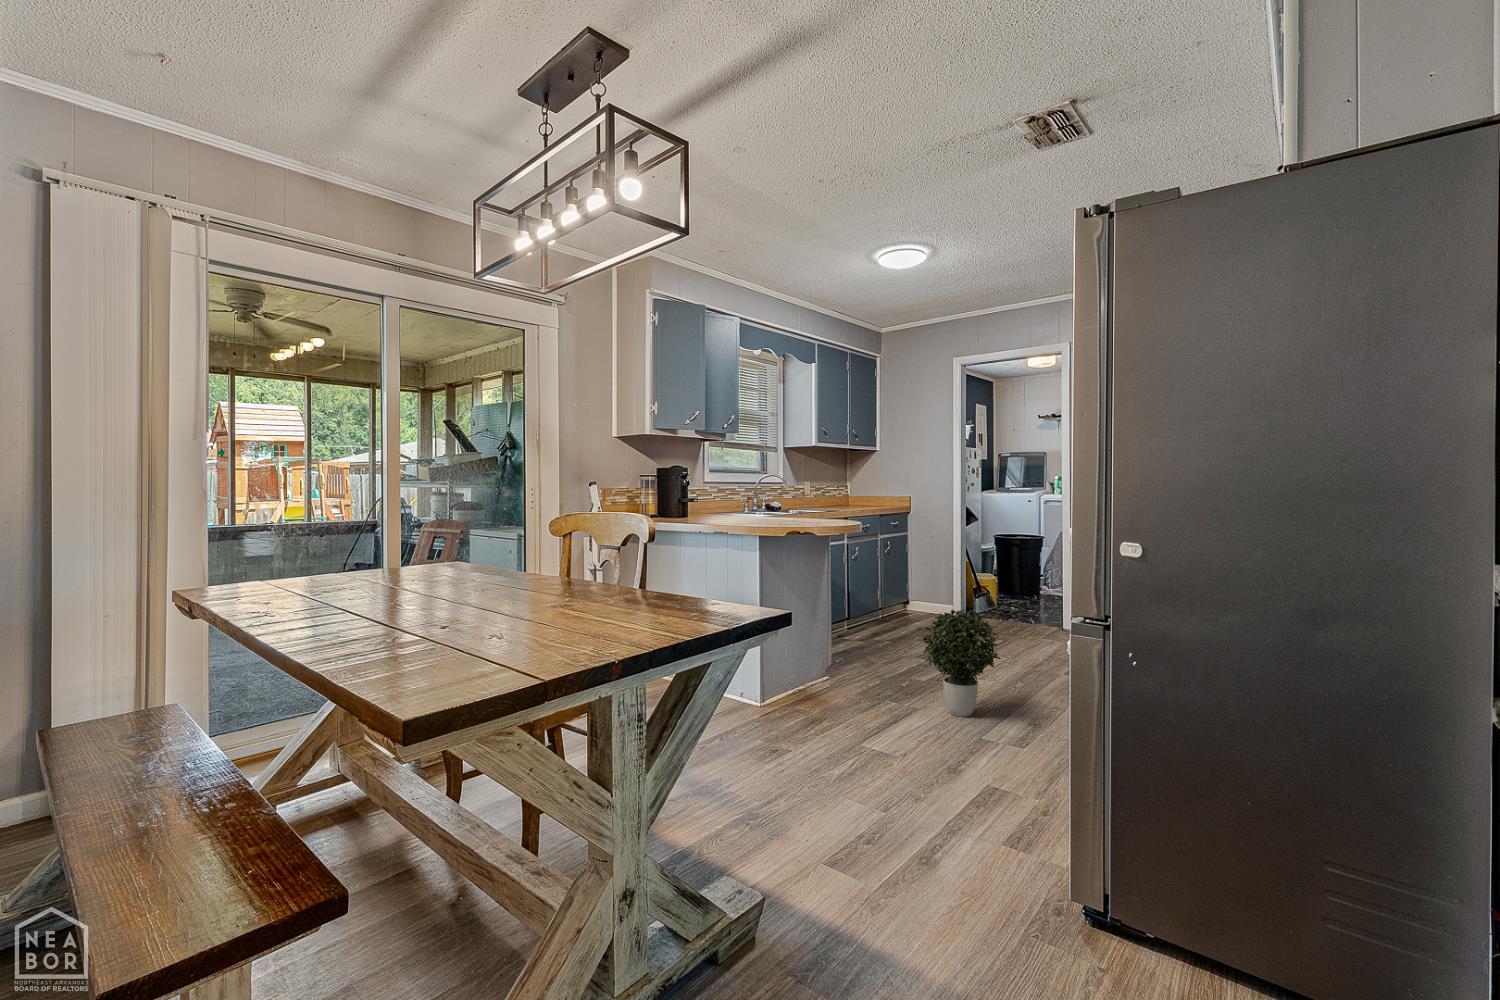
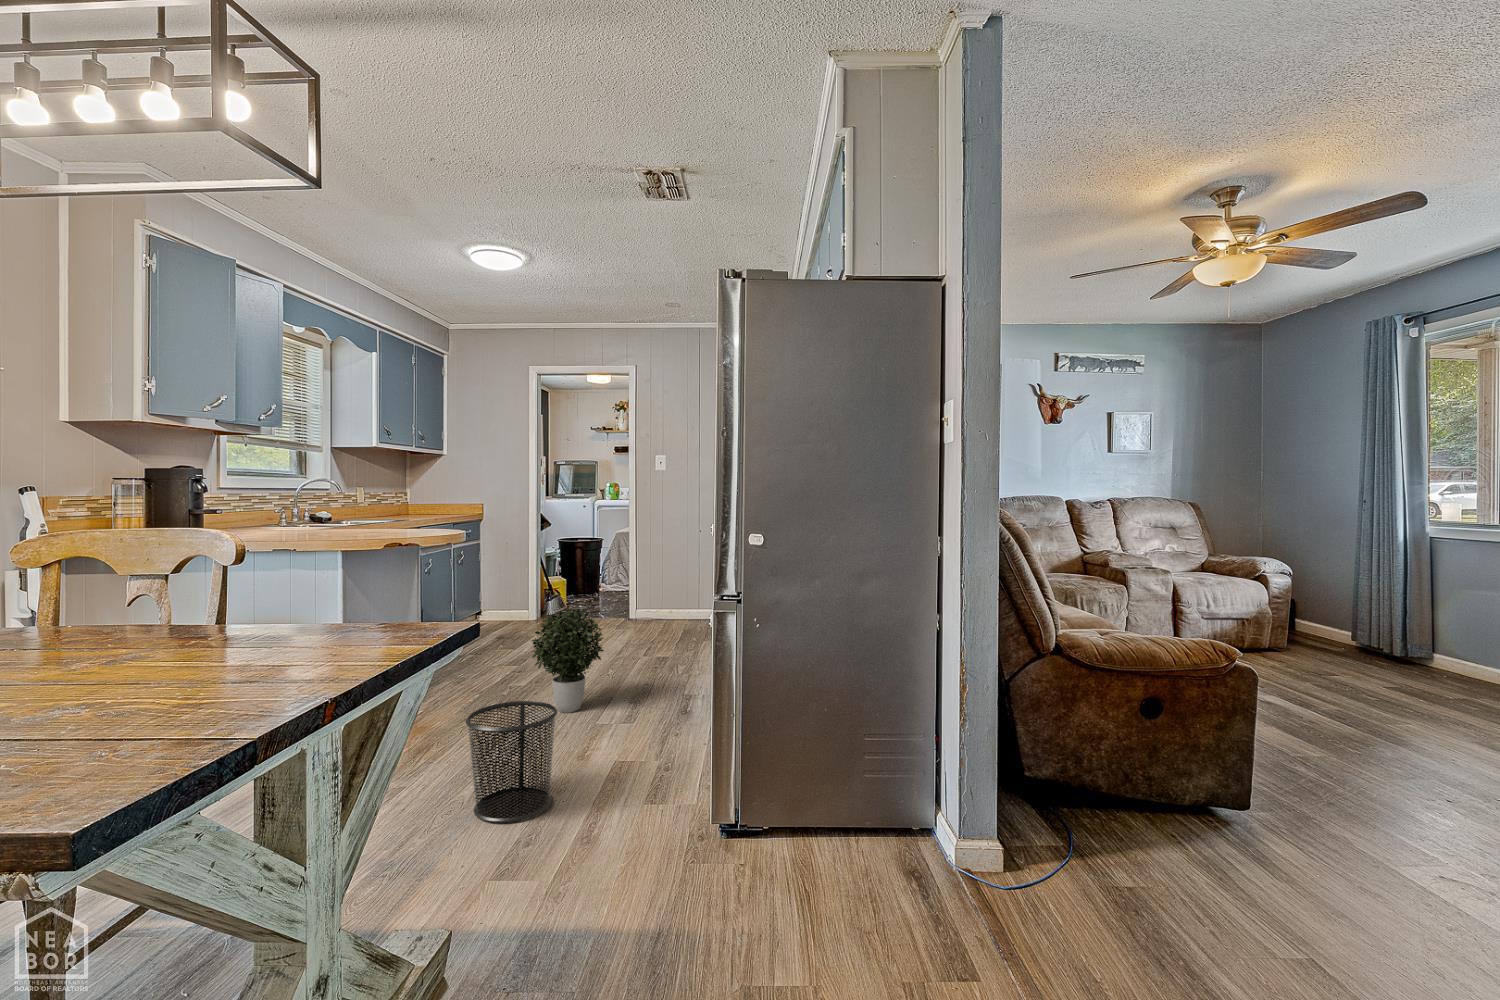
waste bin: none [828,693,915,812] -> present [466,701,557,823]

